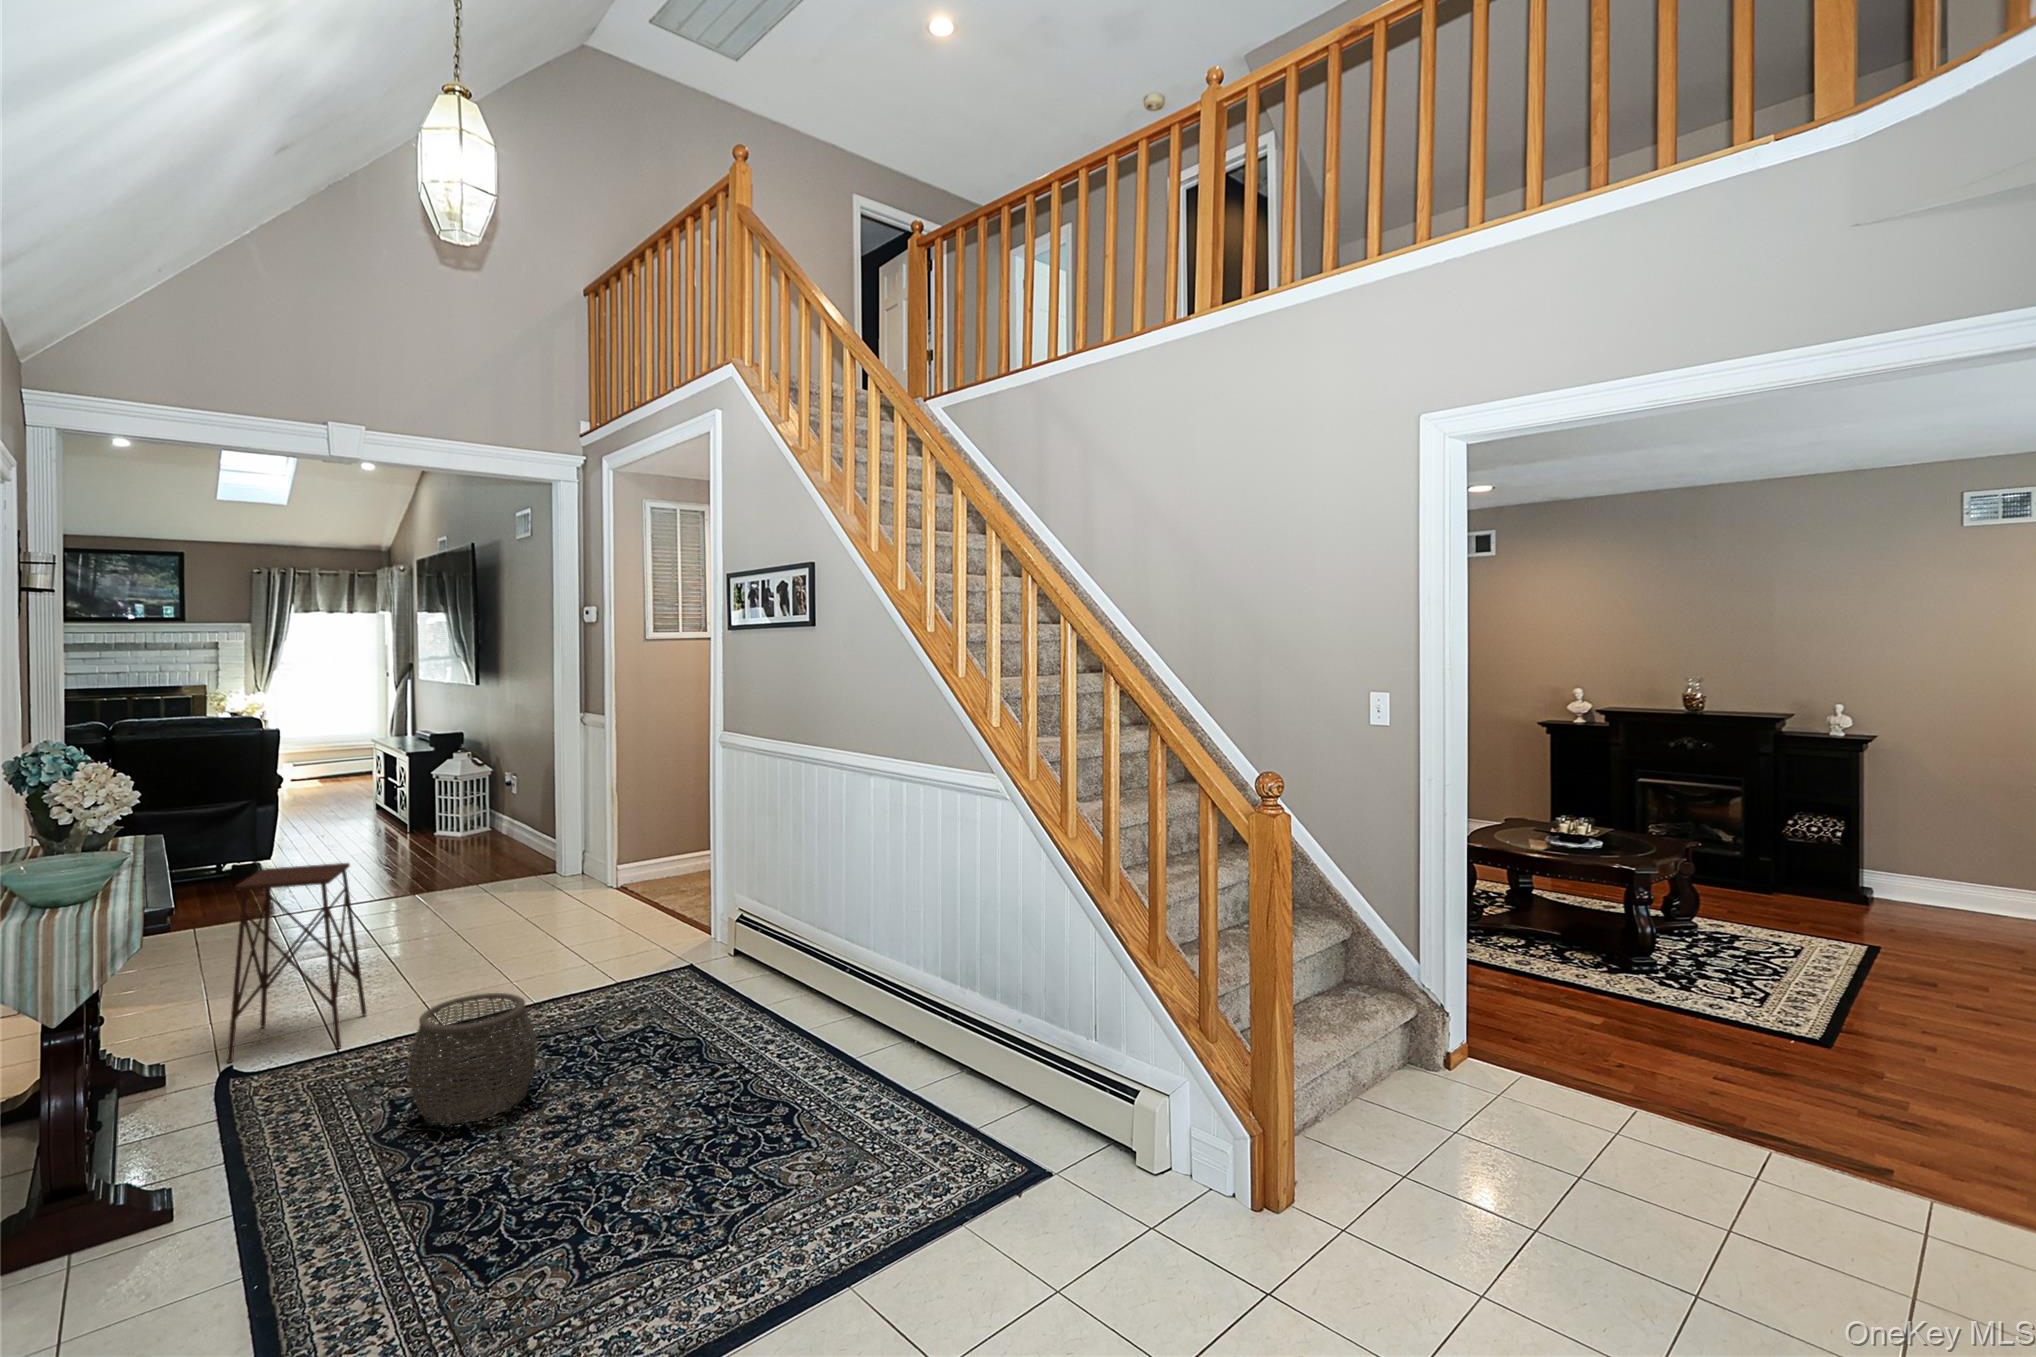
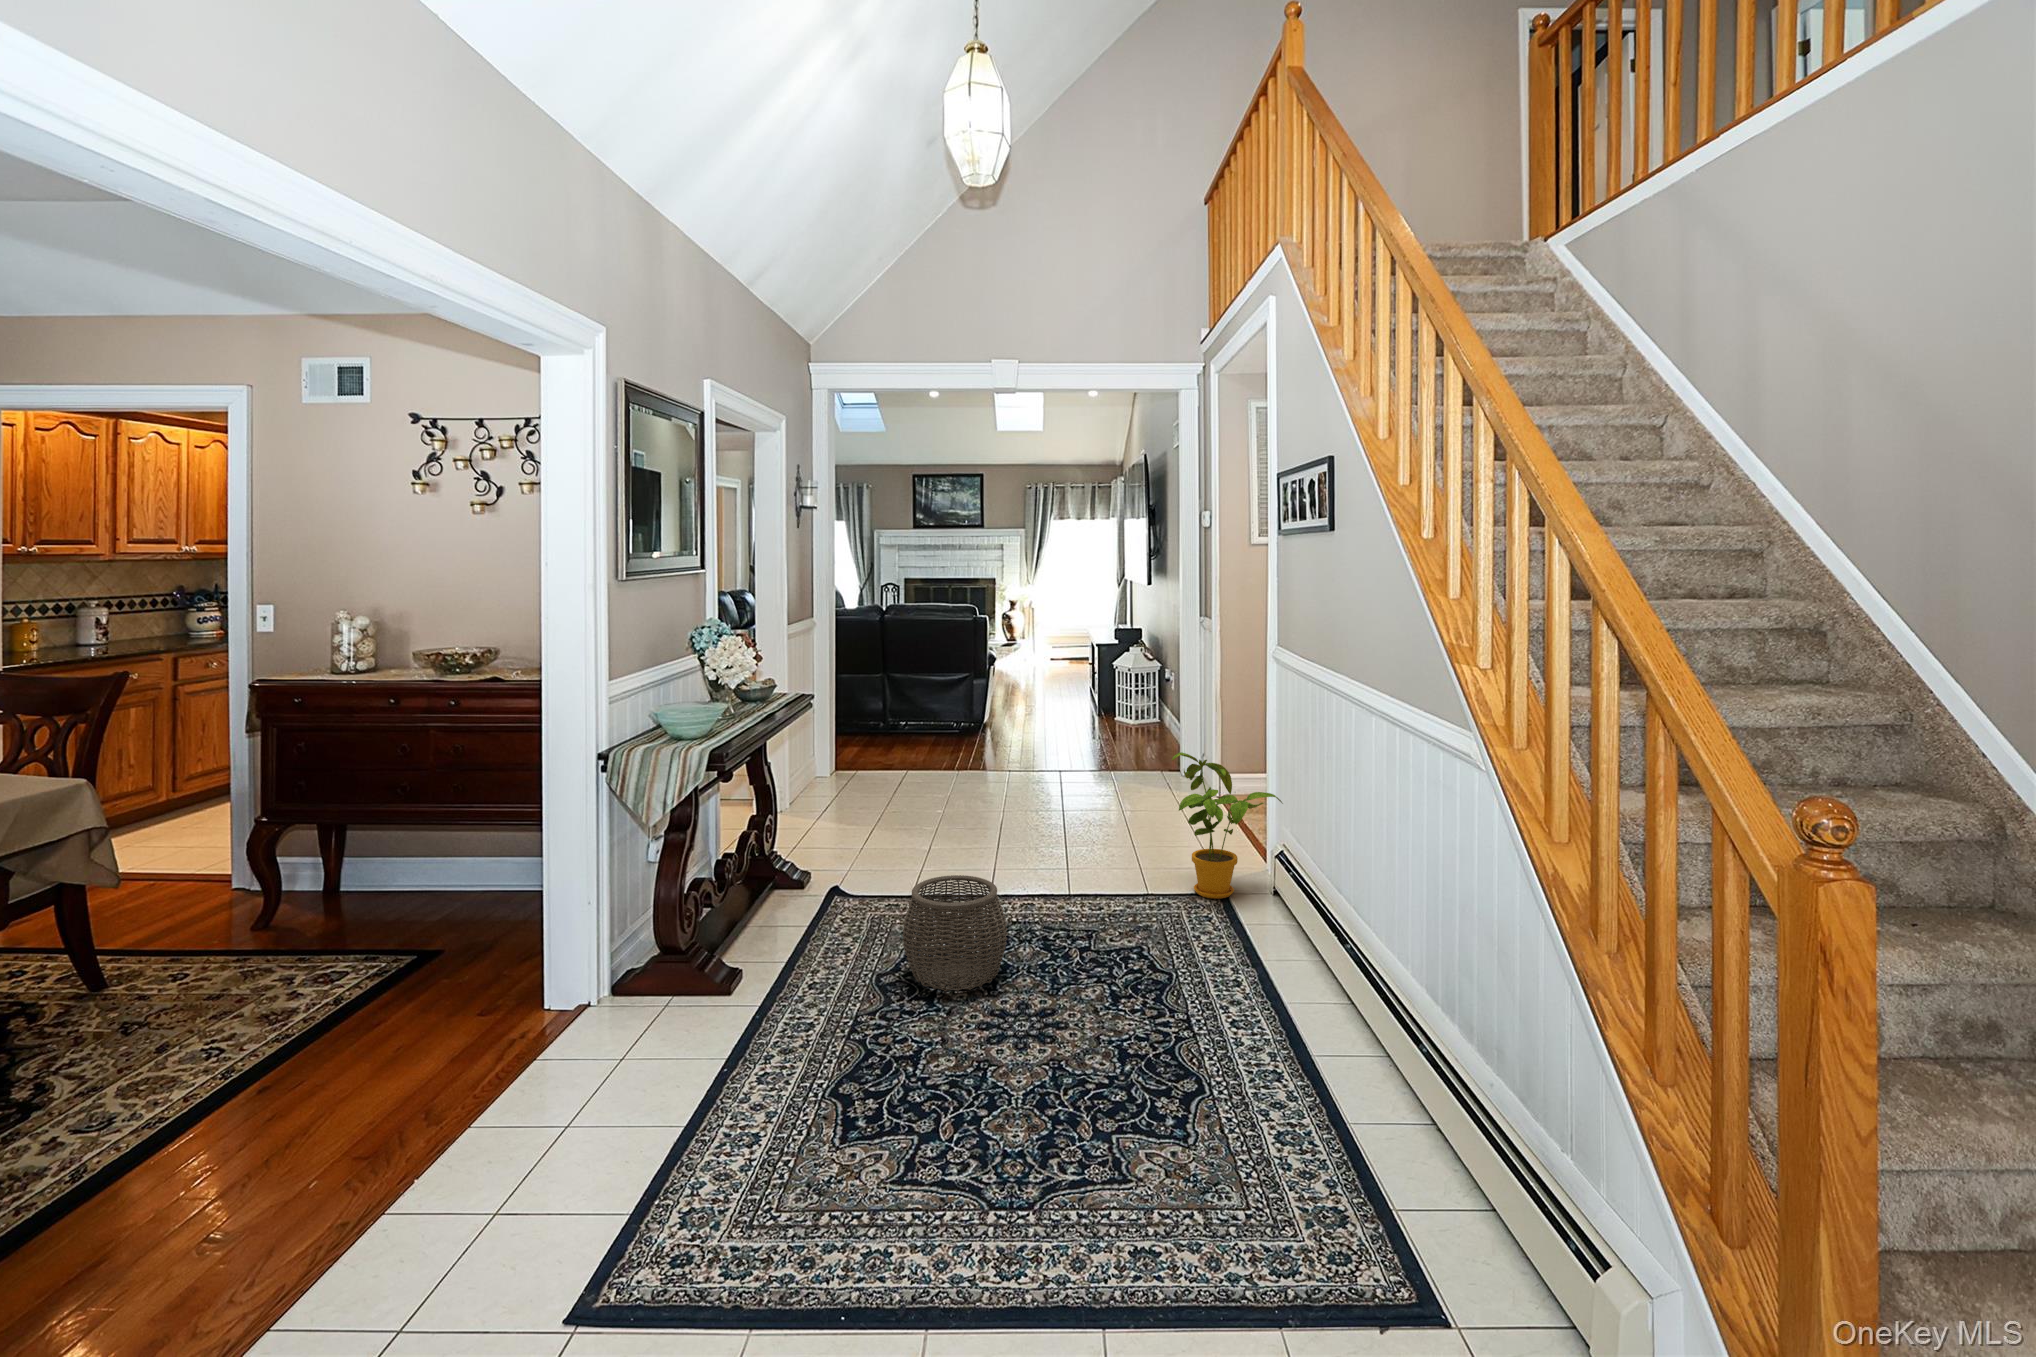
house plant: none [634,839,741,973] -> present [1172,752,1283,899]
side table: present [227,863,366,1063] -> none [846,734,949,893]

